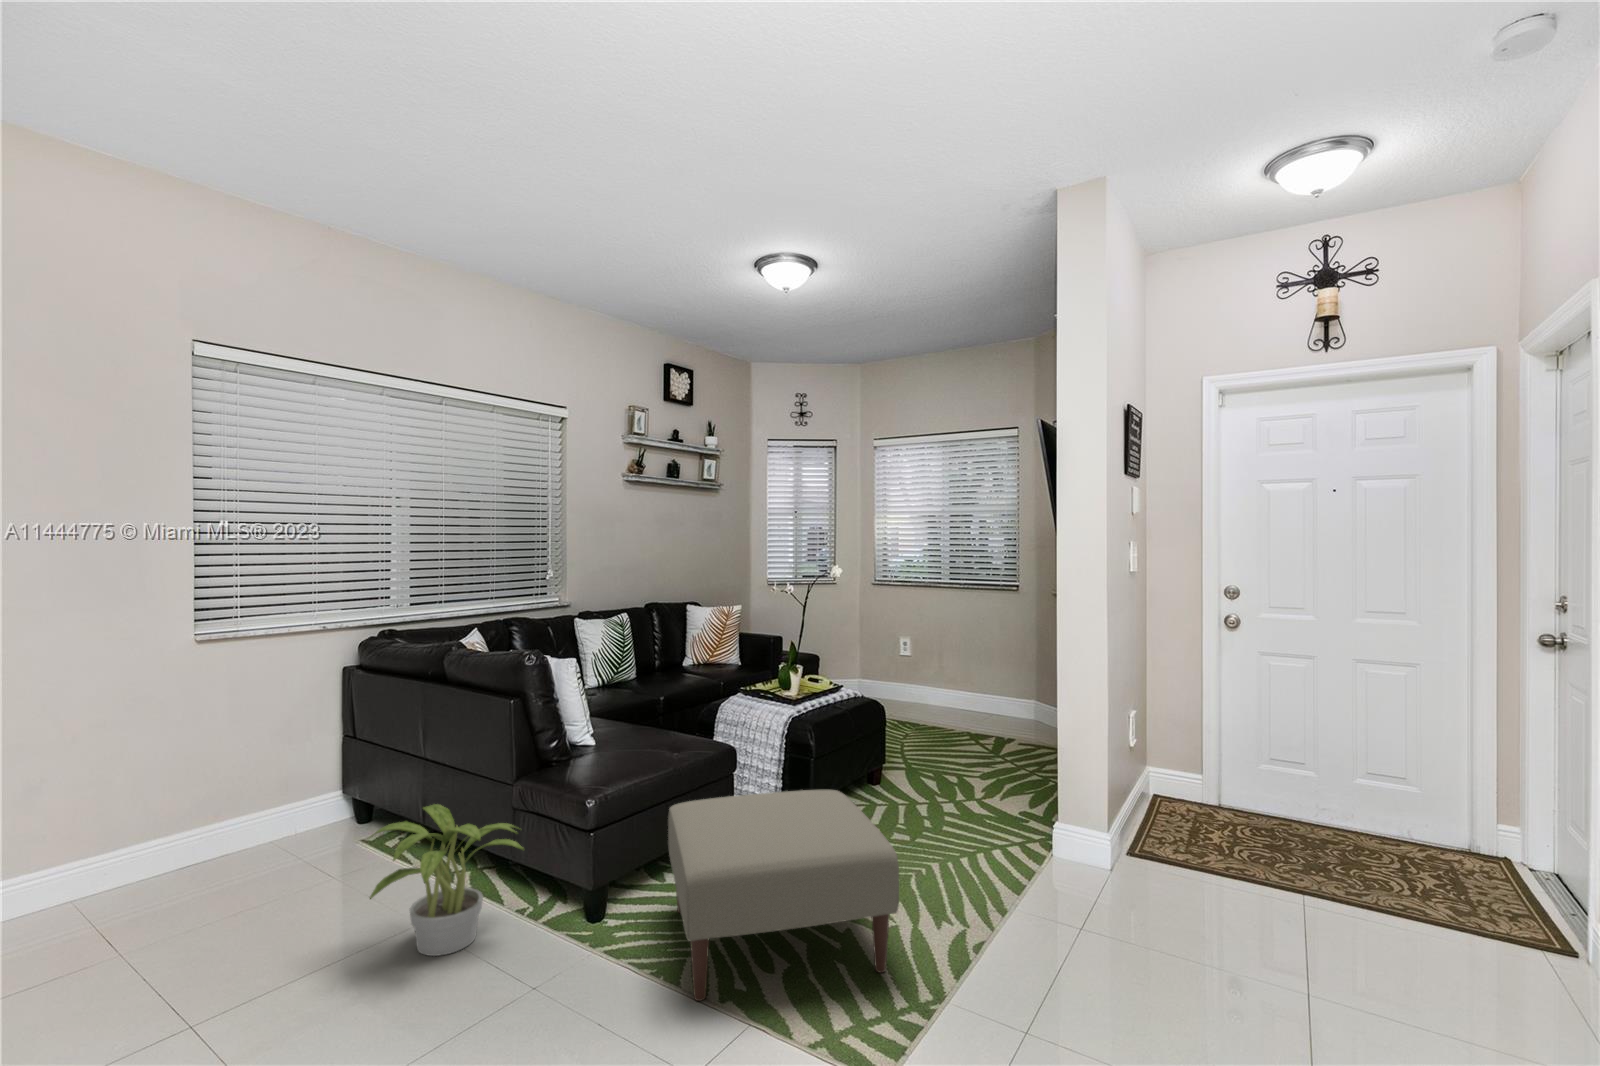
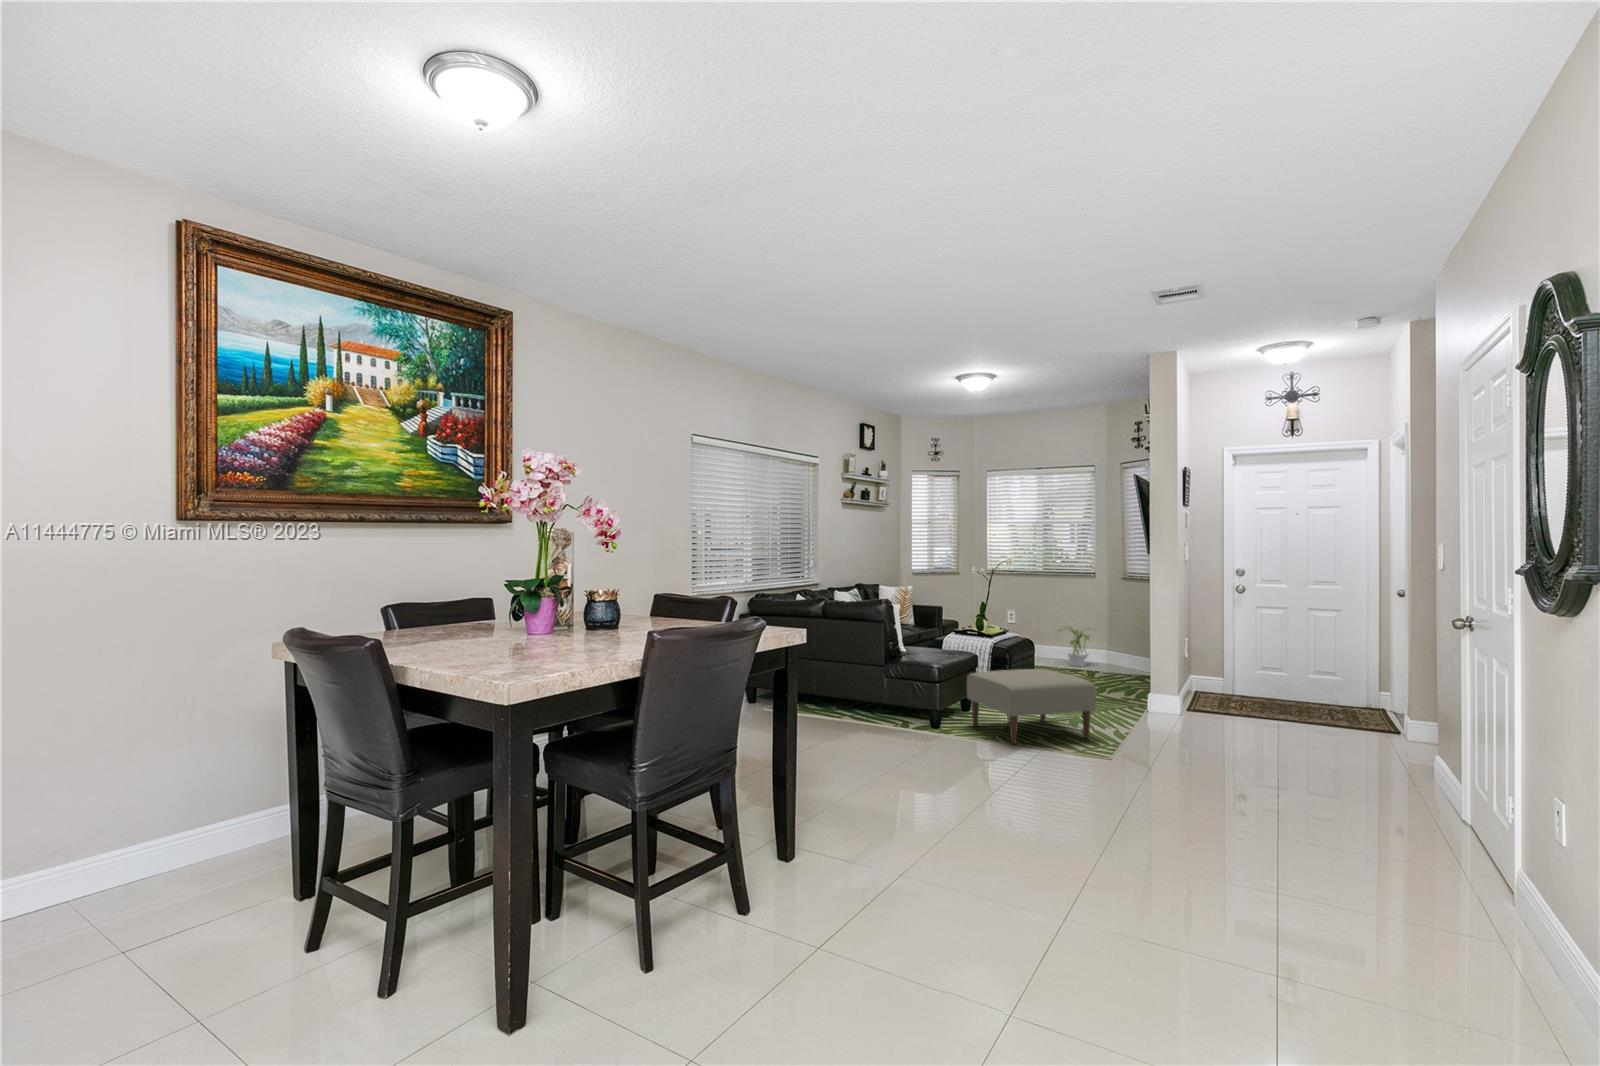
potted plant: present [370,804,524,956] -> present [1059,627,1089,666]

